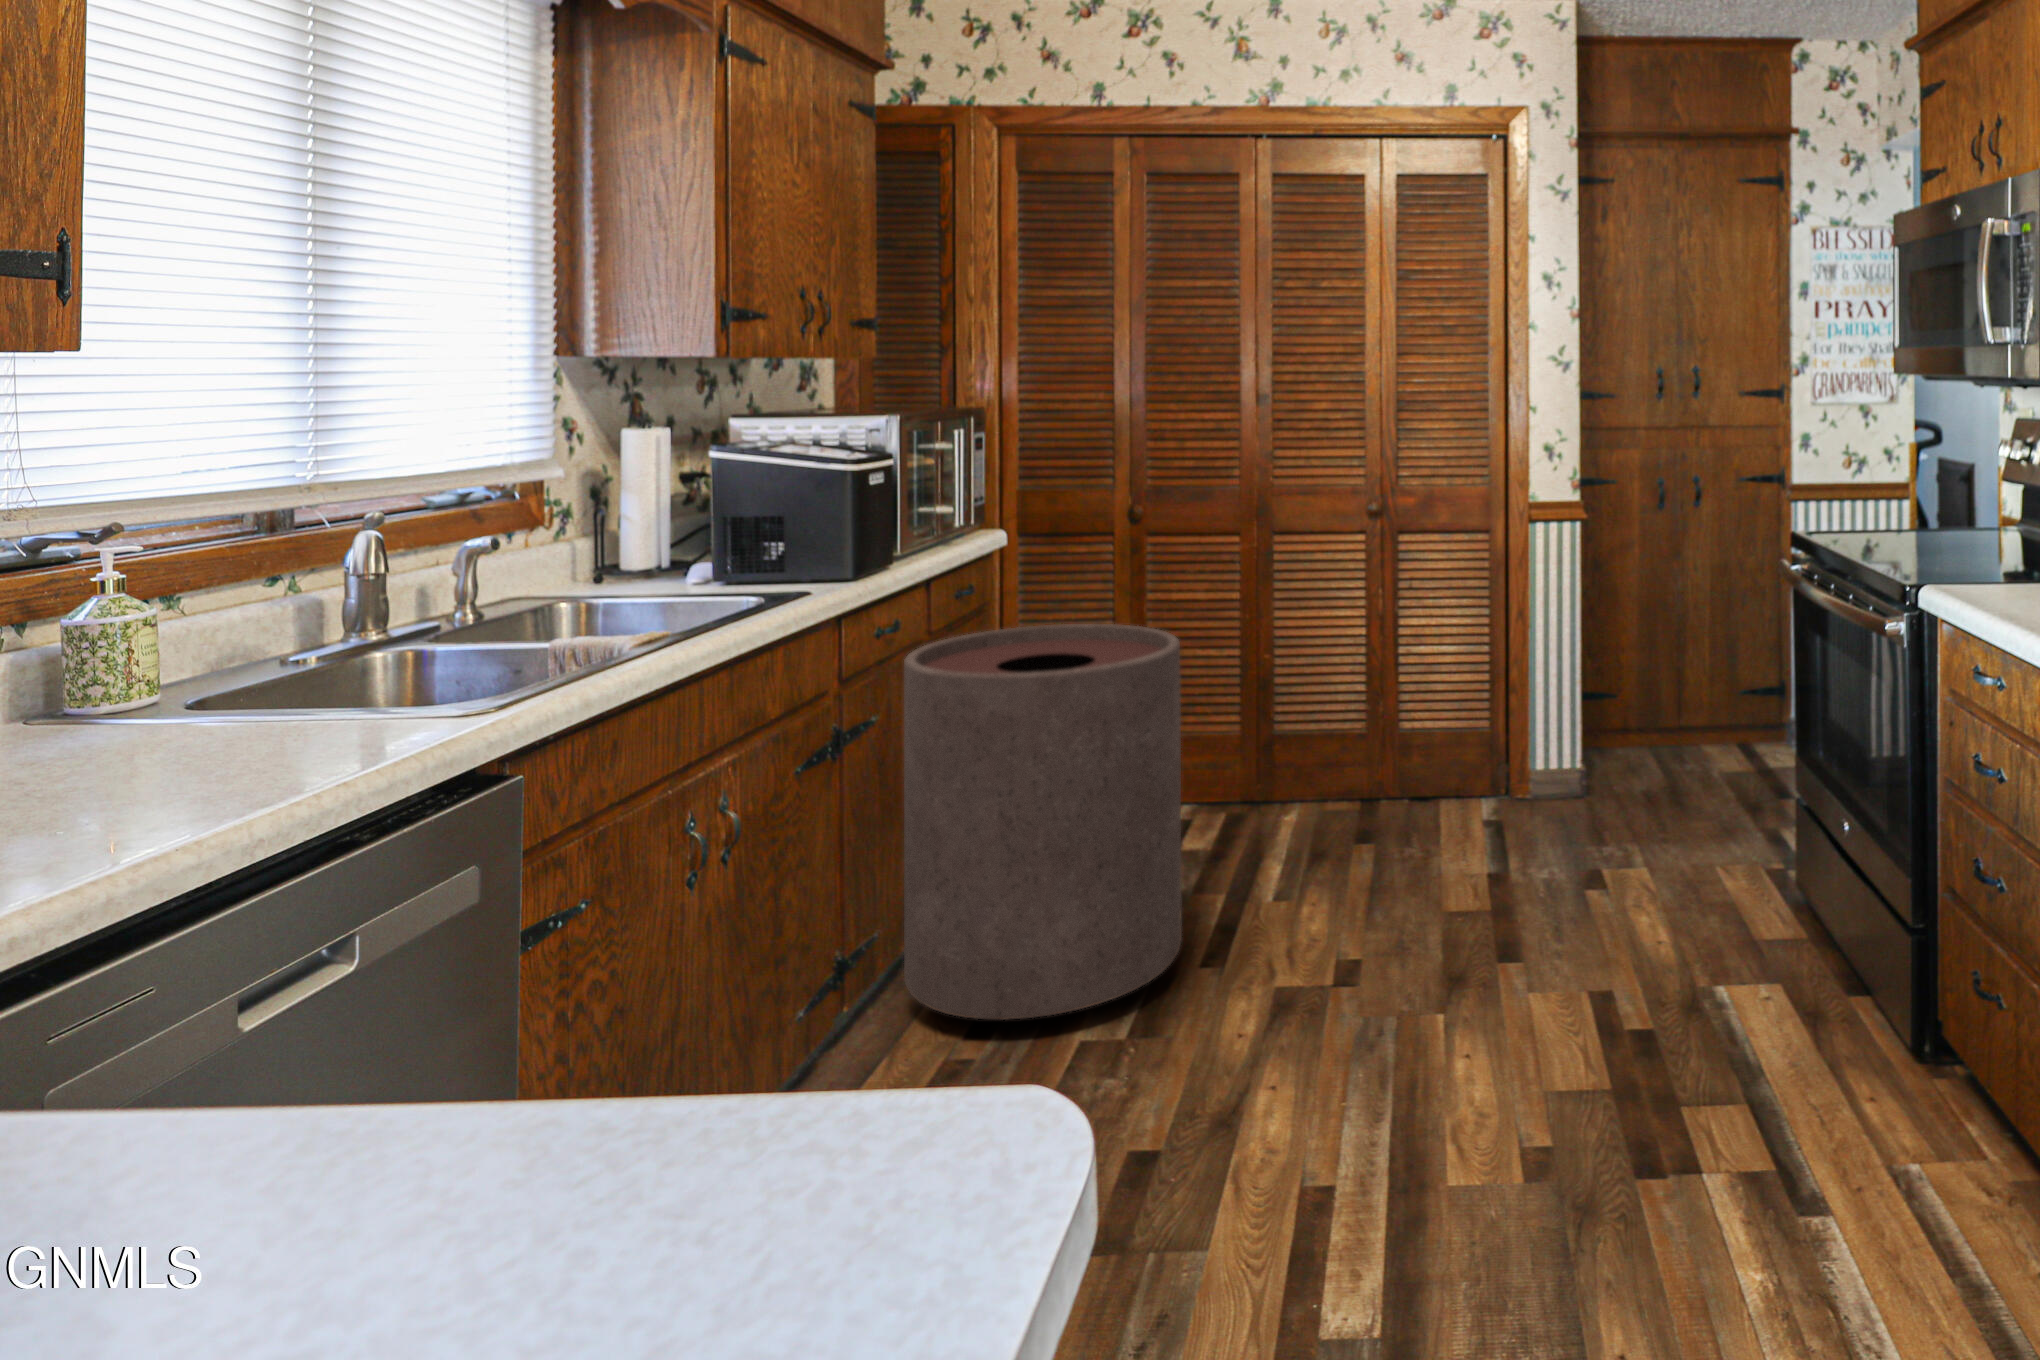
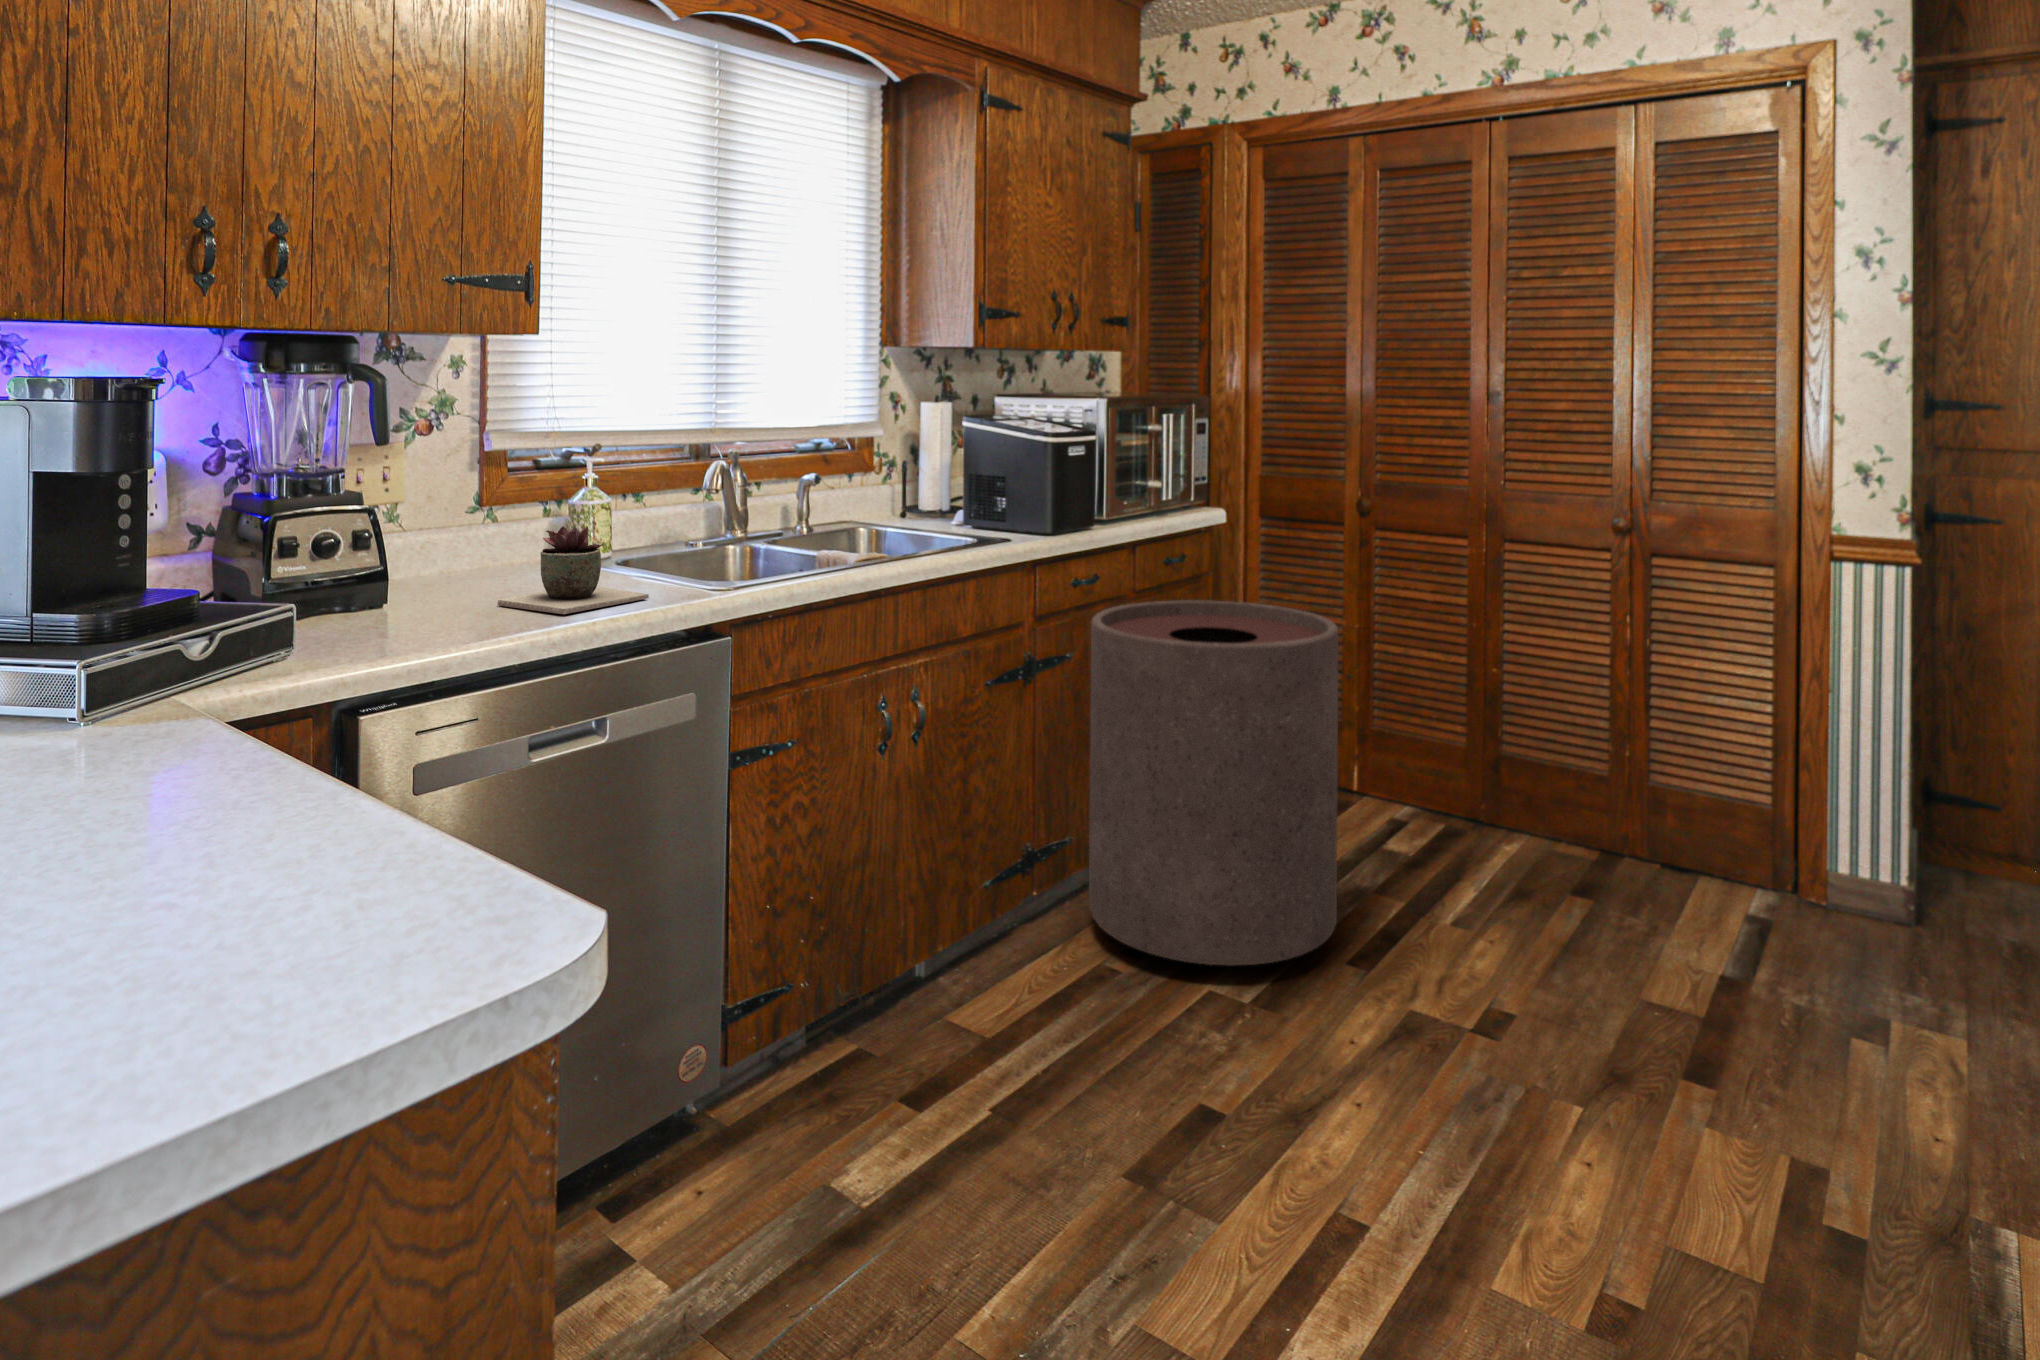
succulent plant: none [82,626,365,767] -> present [497,526,649,614]

